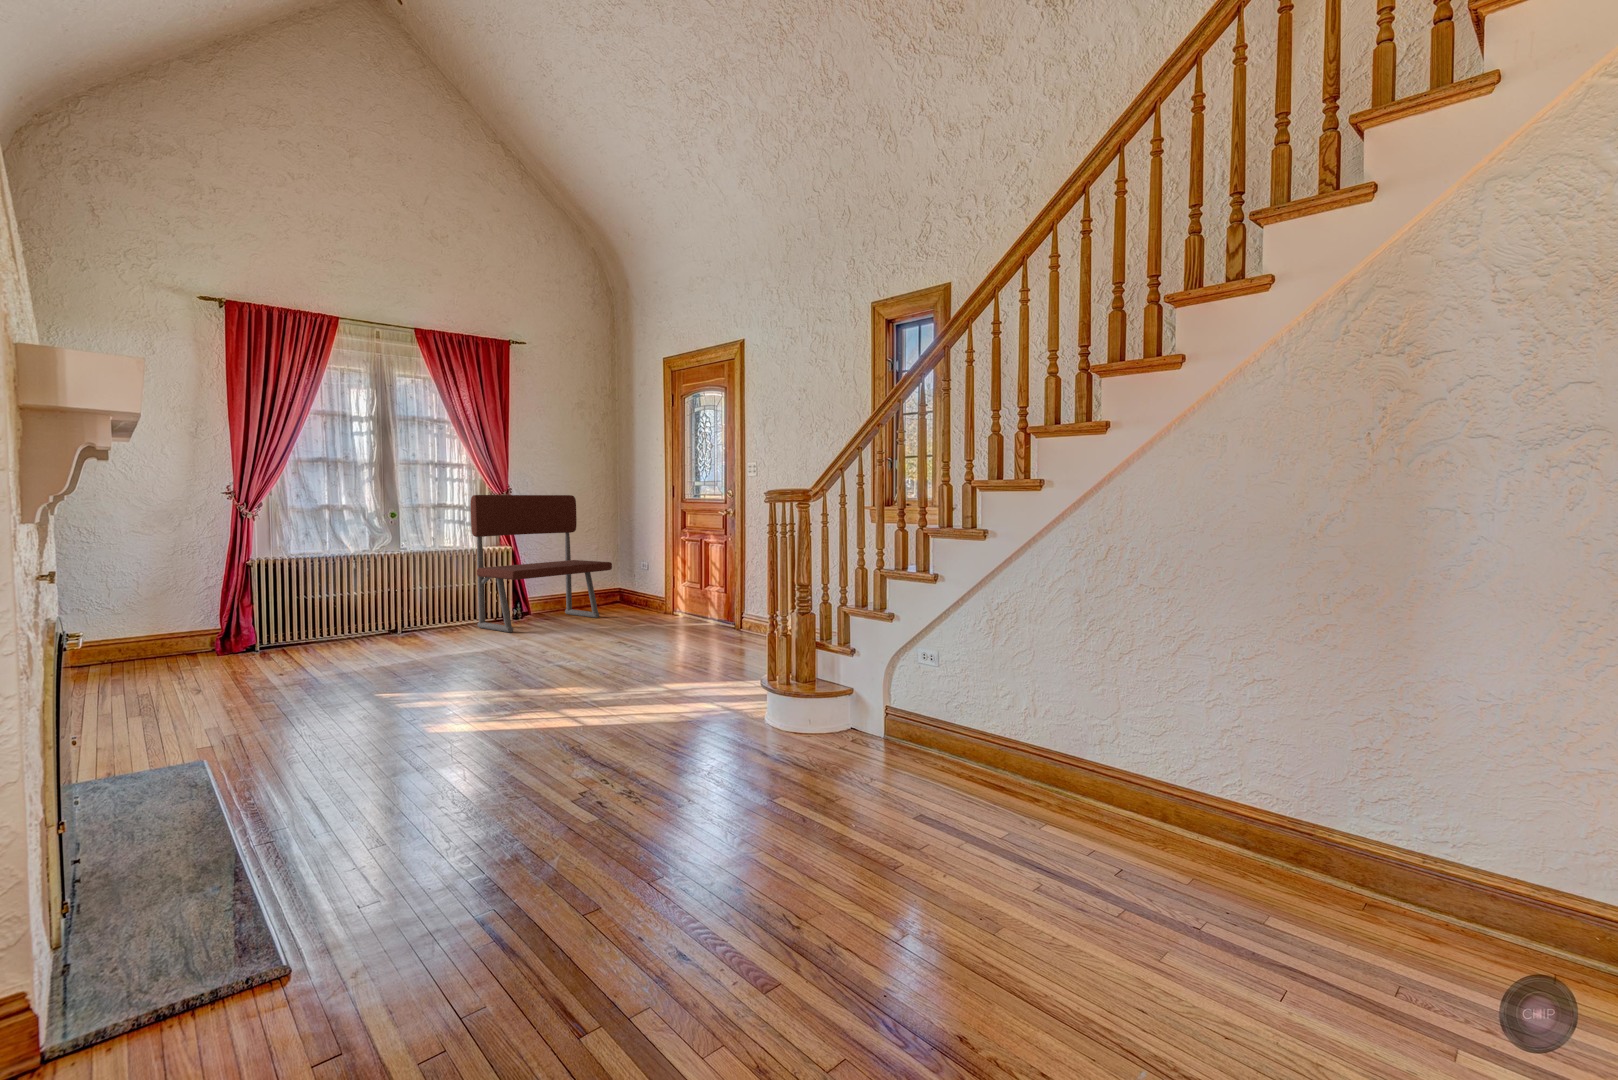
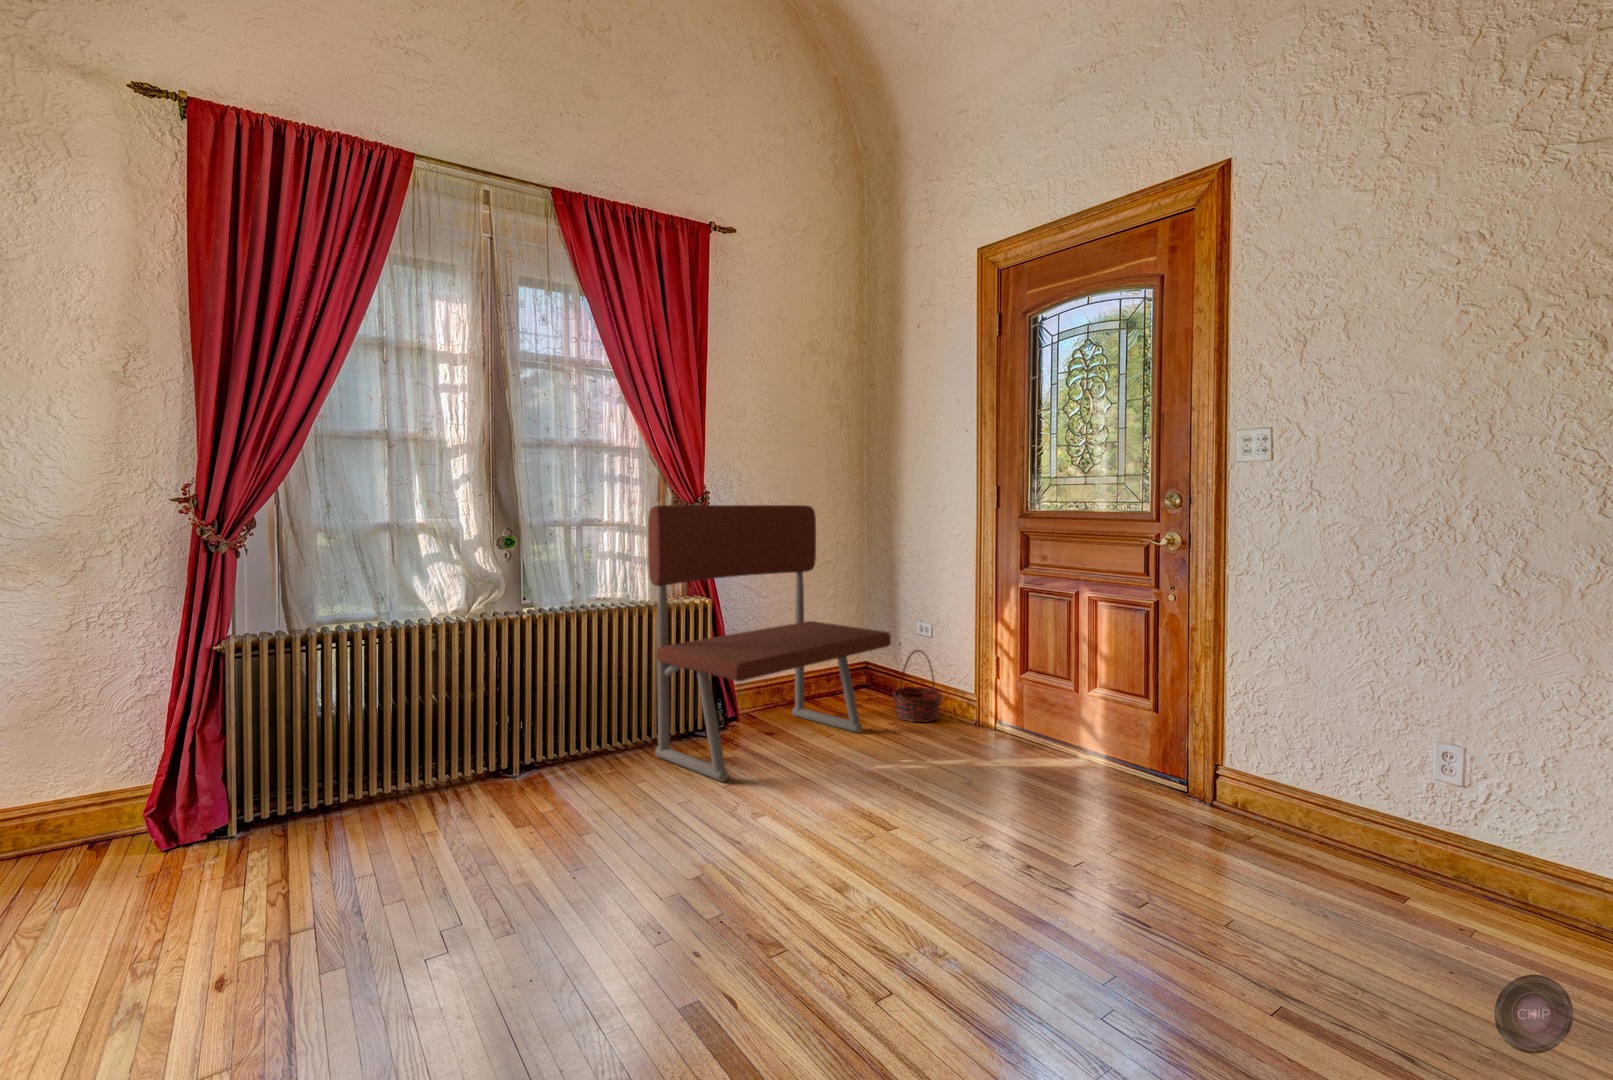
basket: none [622,575,651,614] -> present [893,650,942,722]

